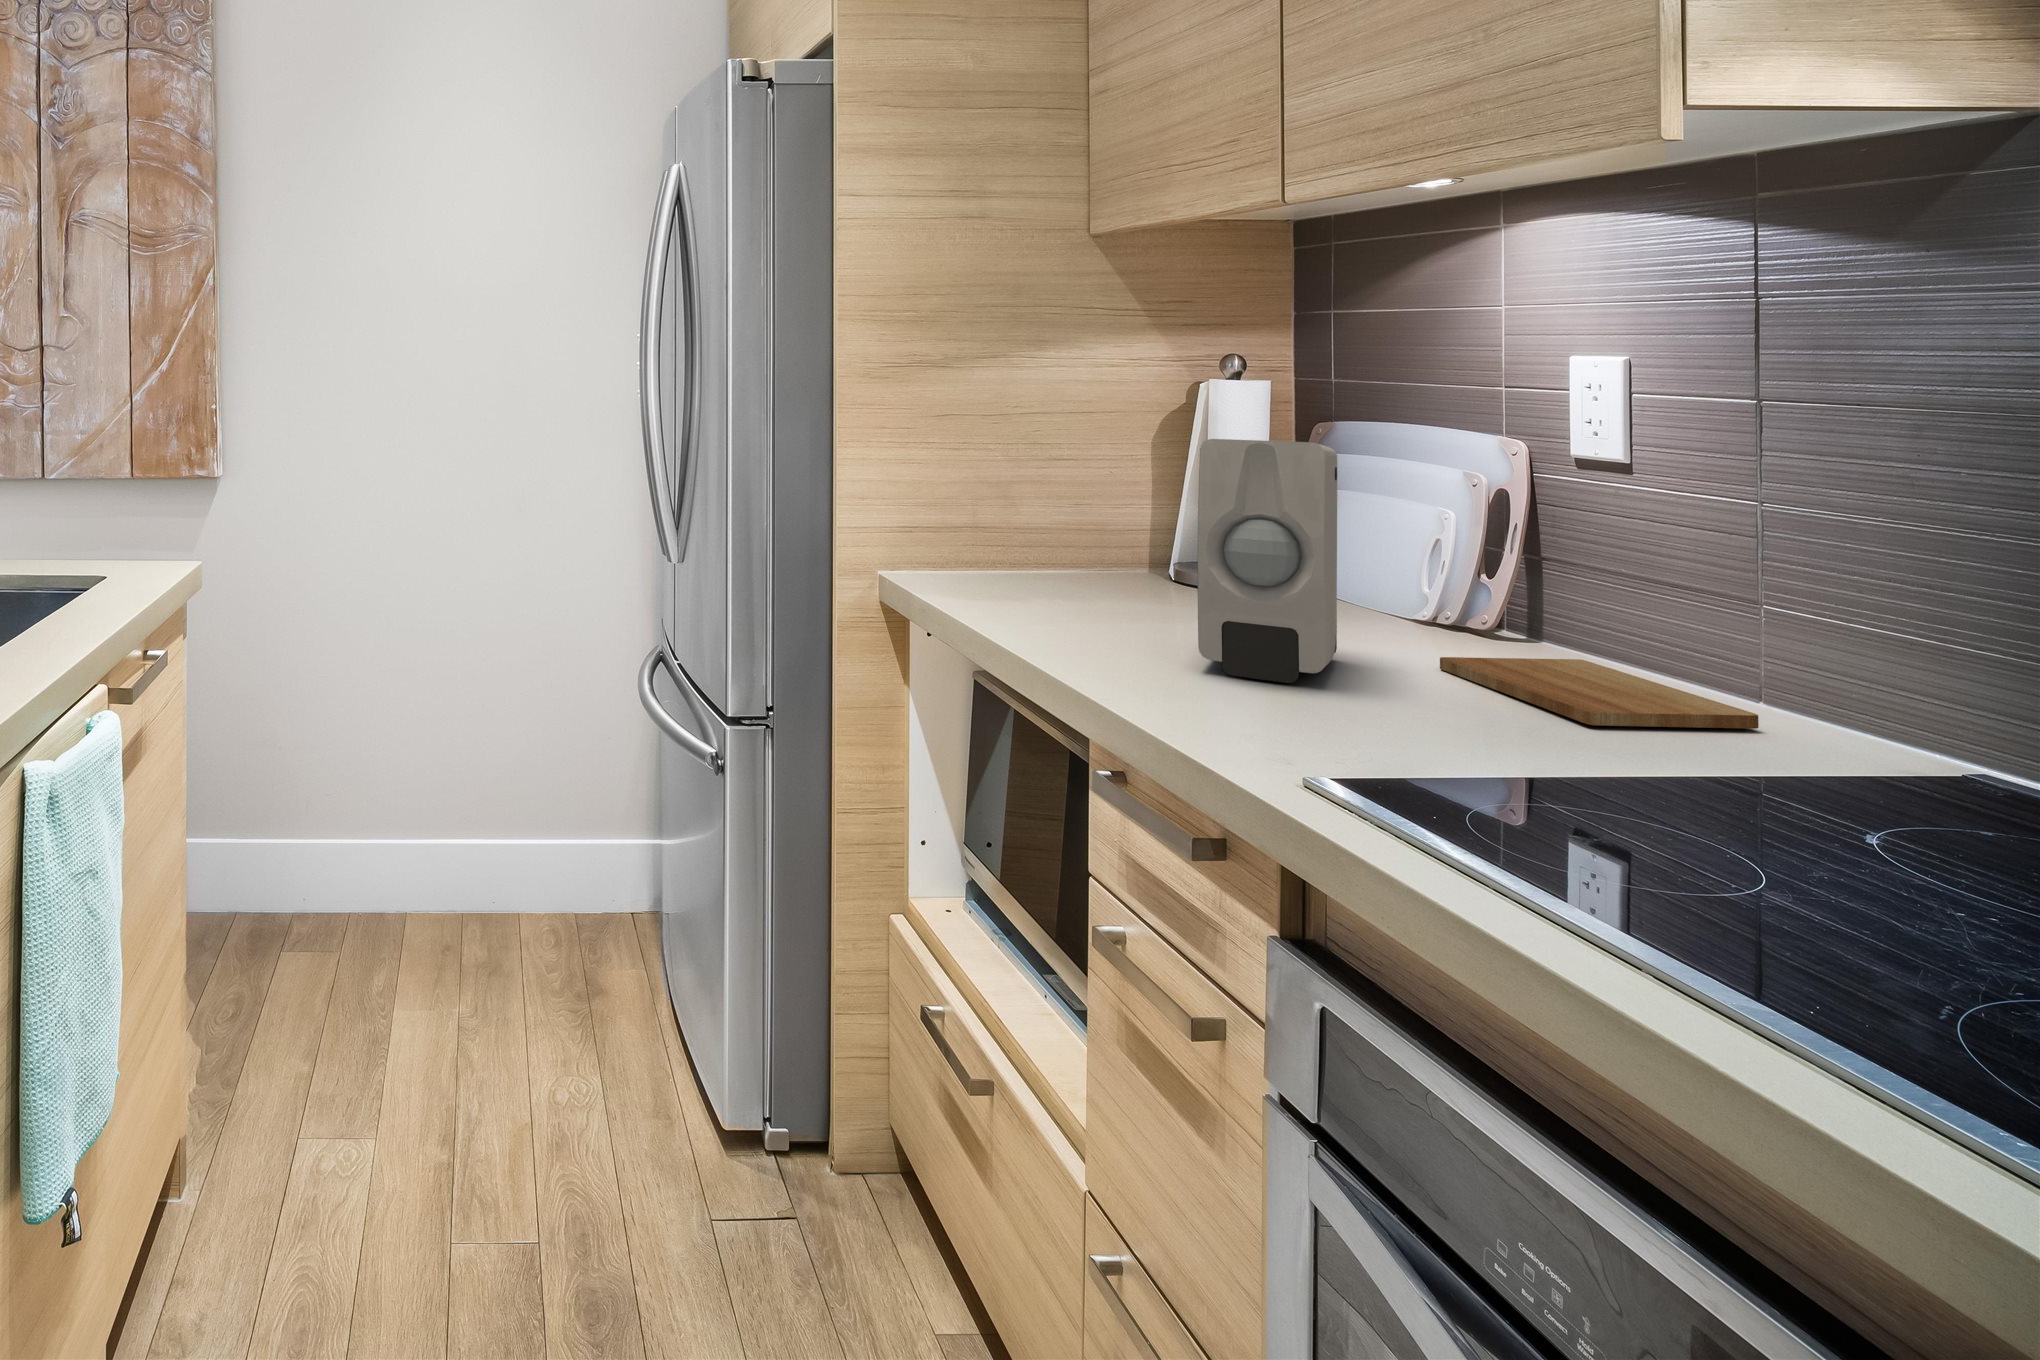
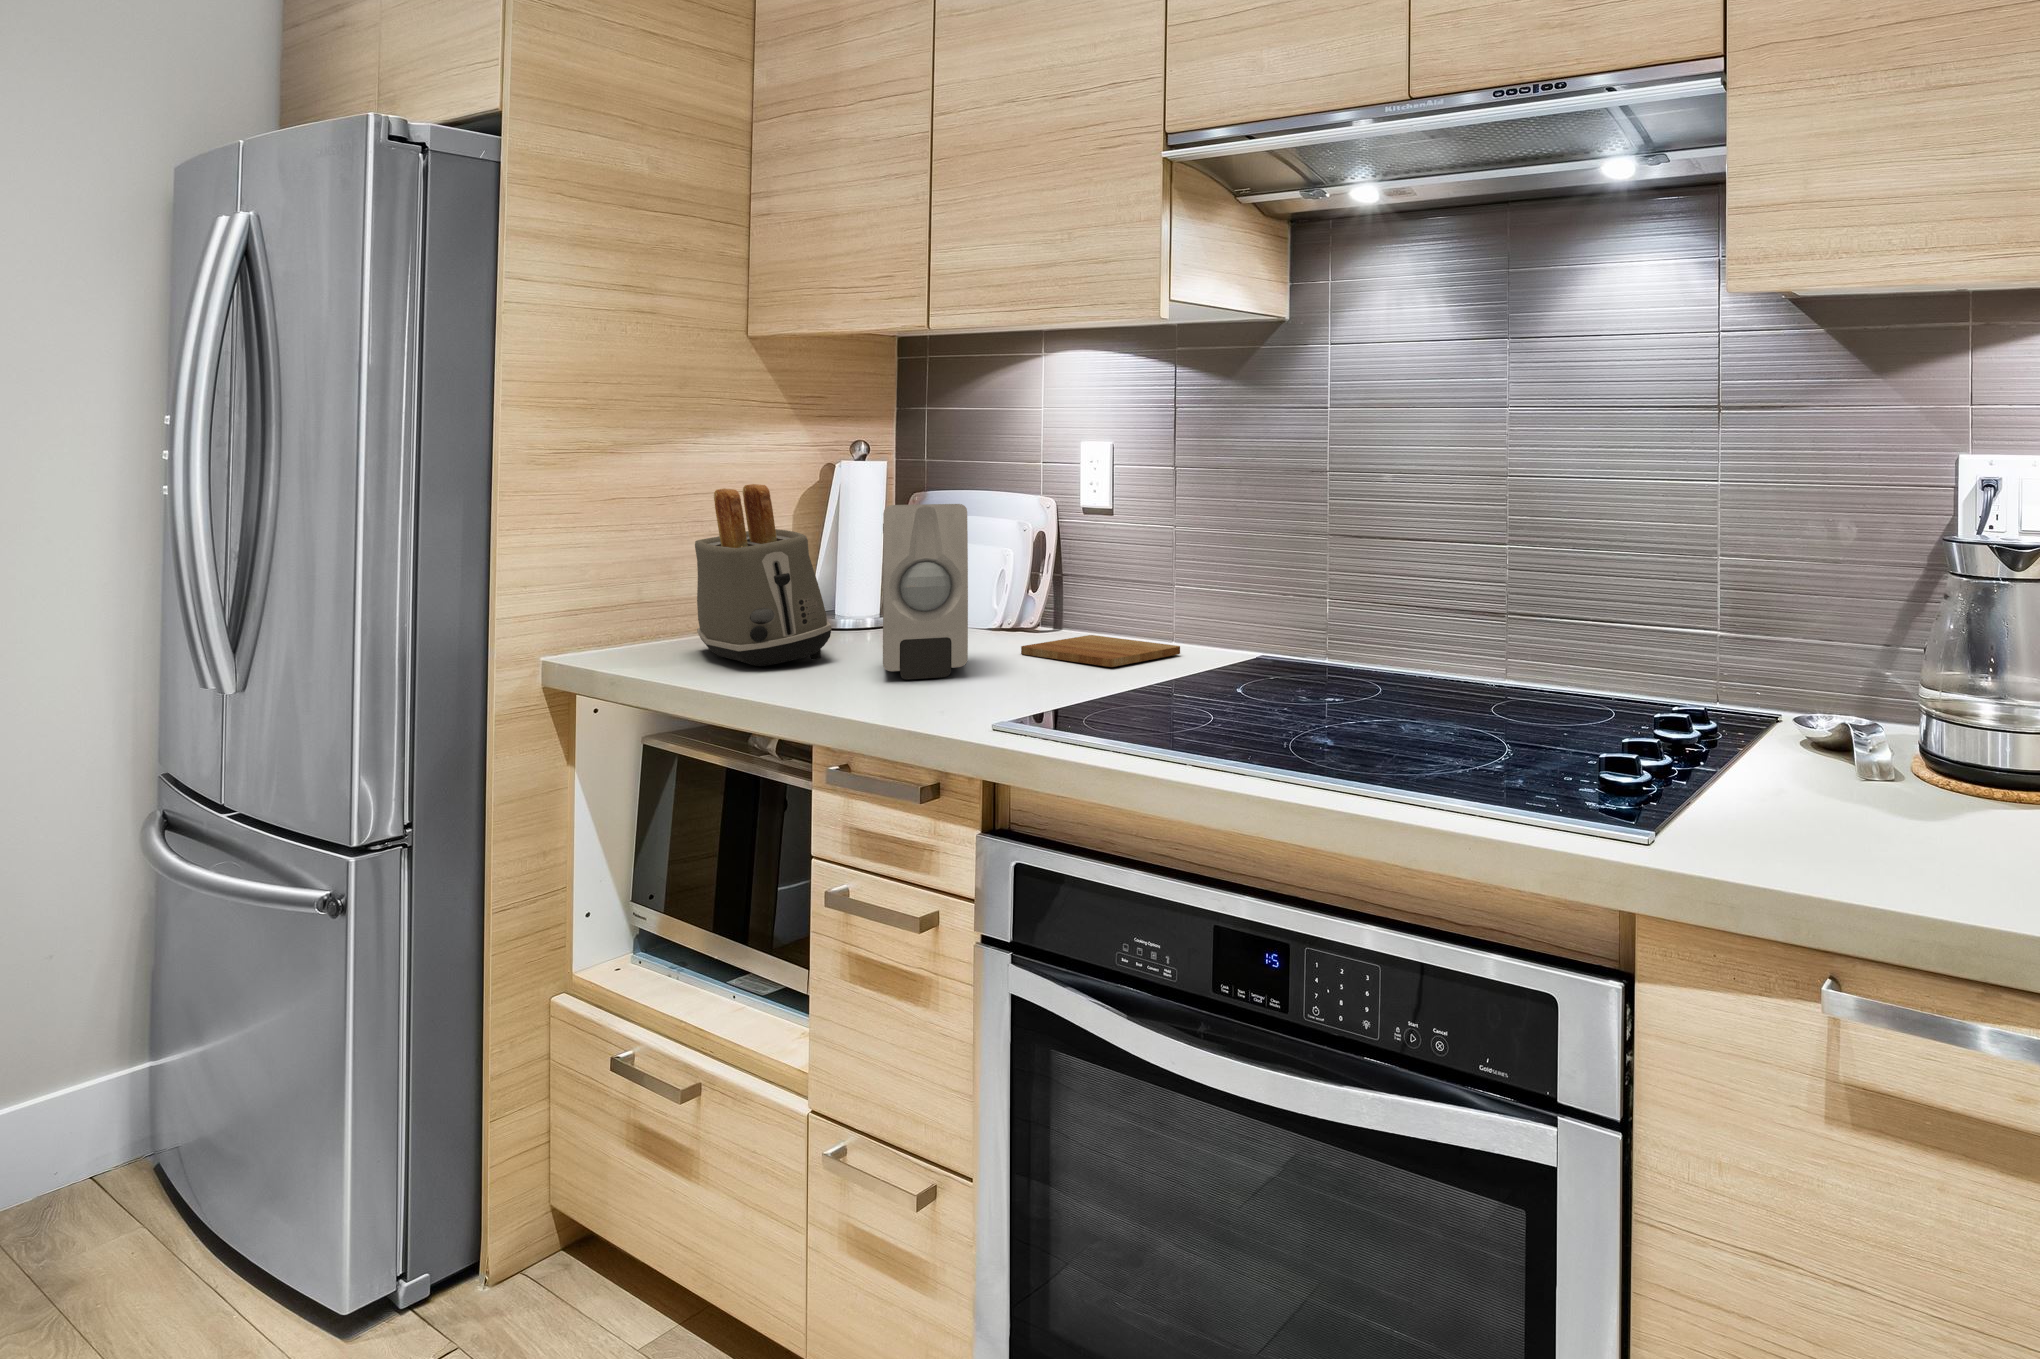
toaster: none [1021,403,1160,623] -> present [695,484,832,666]

